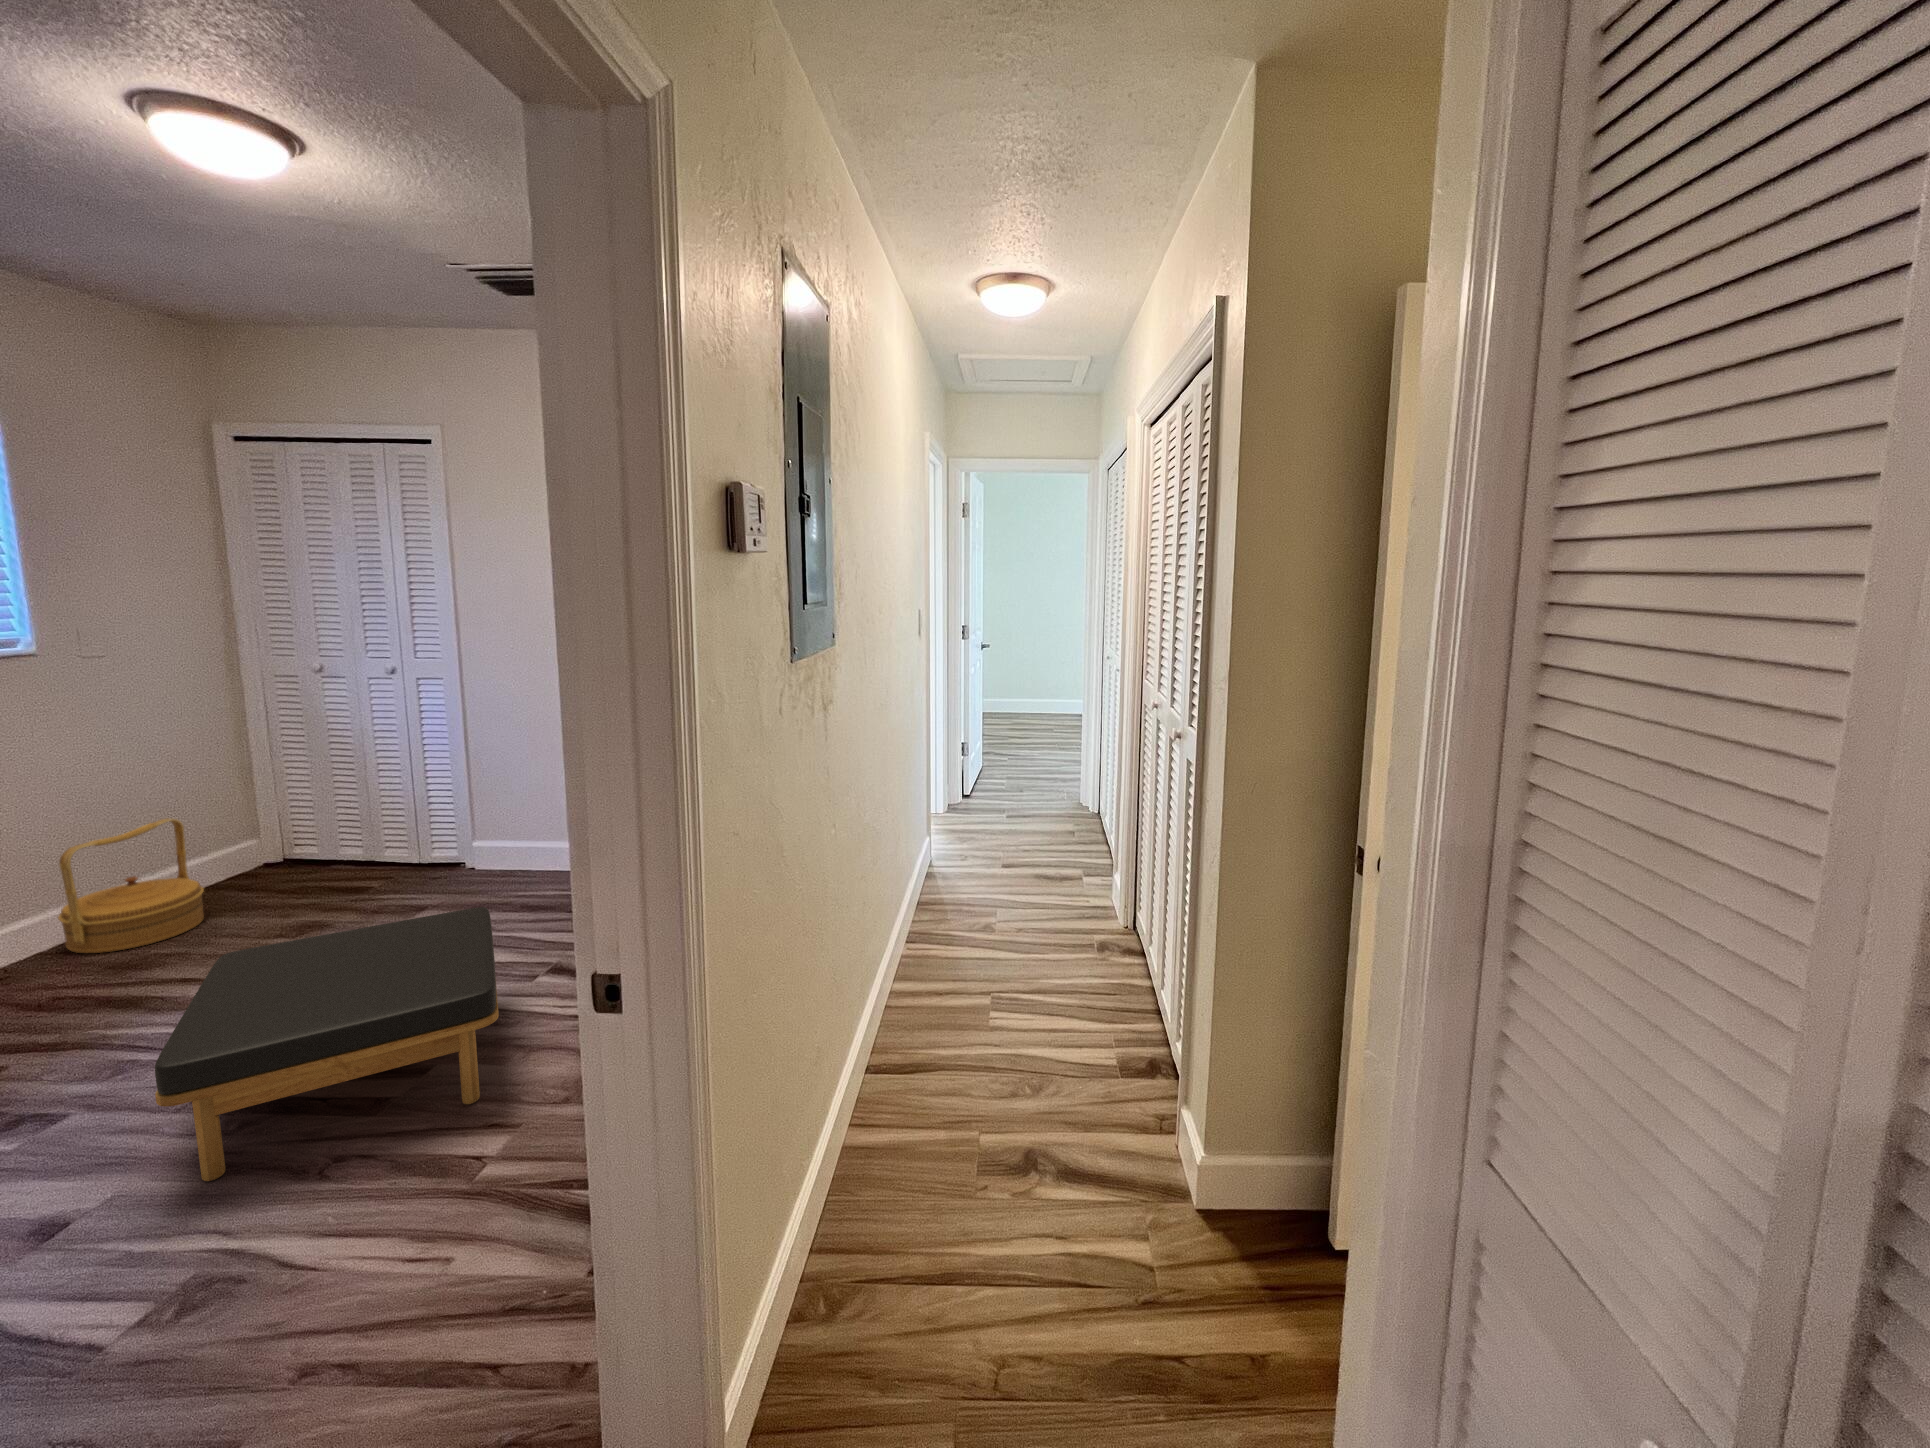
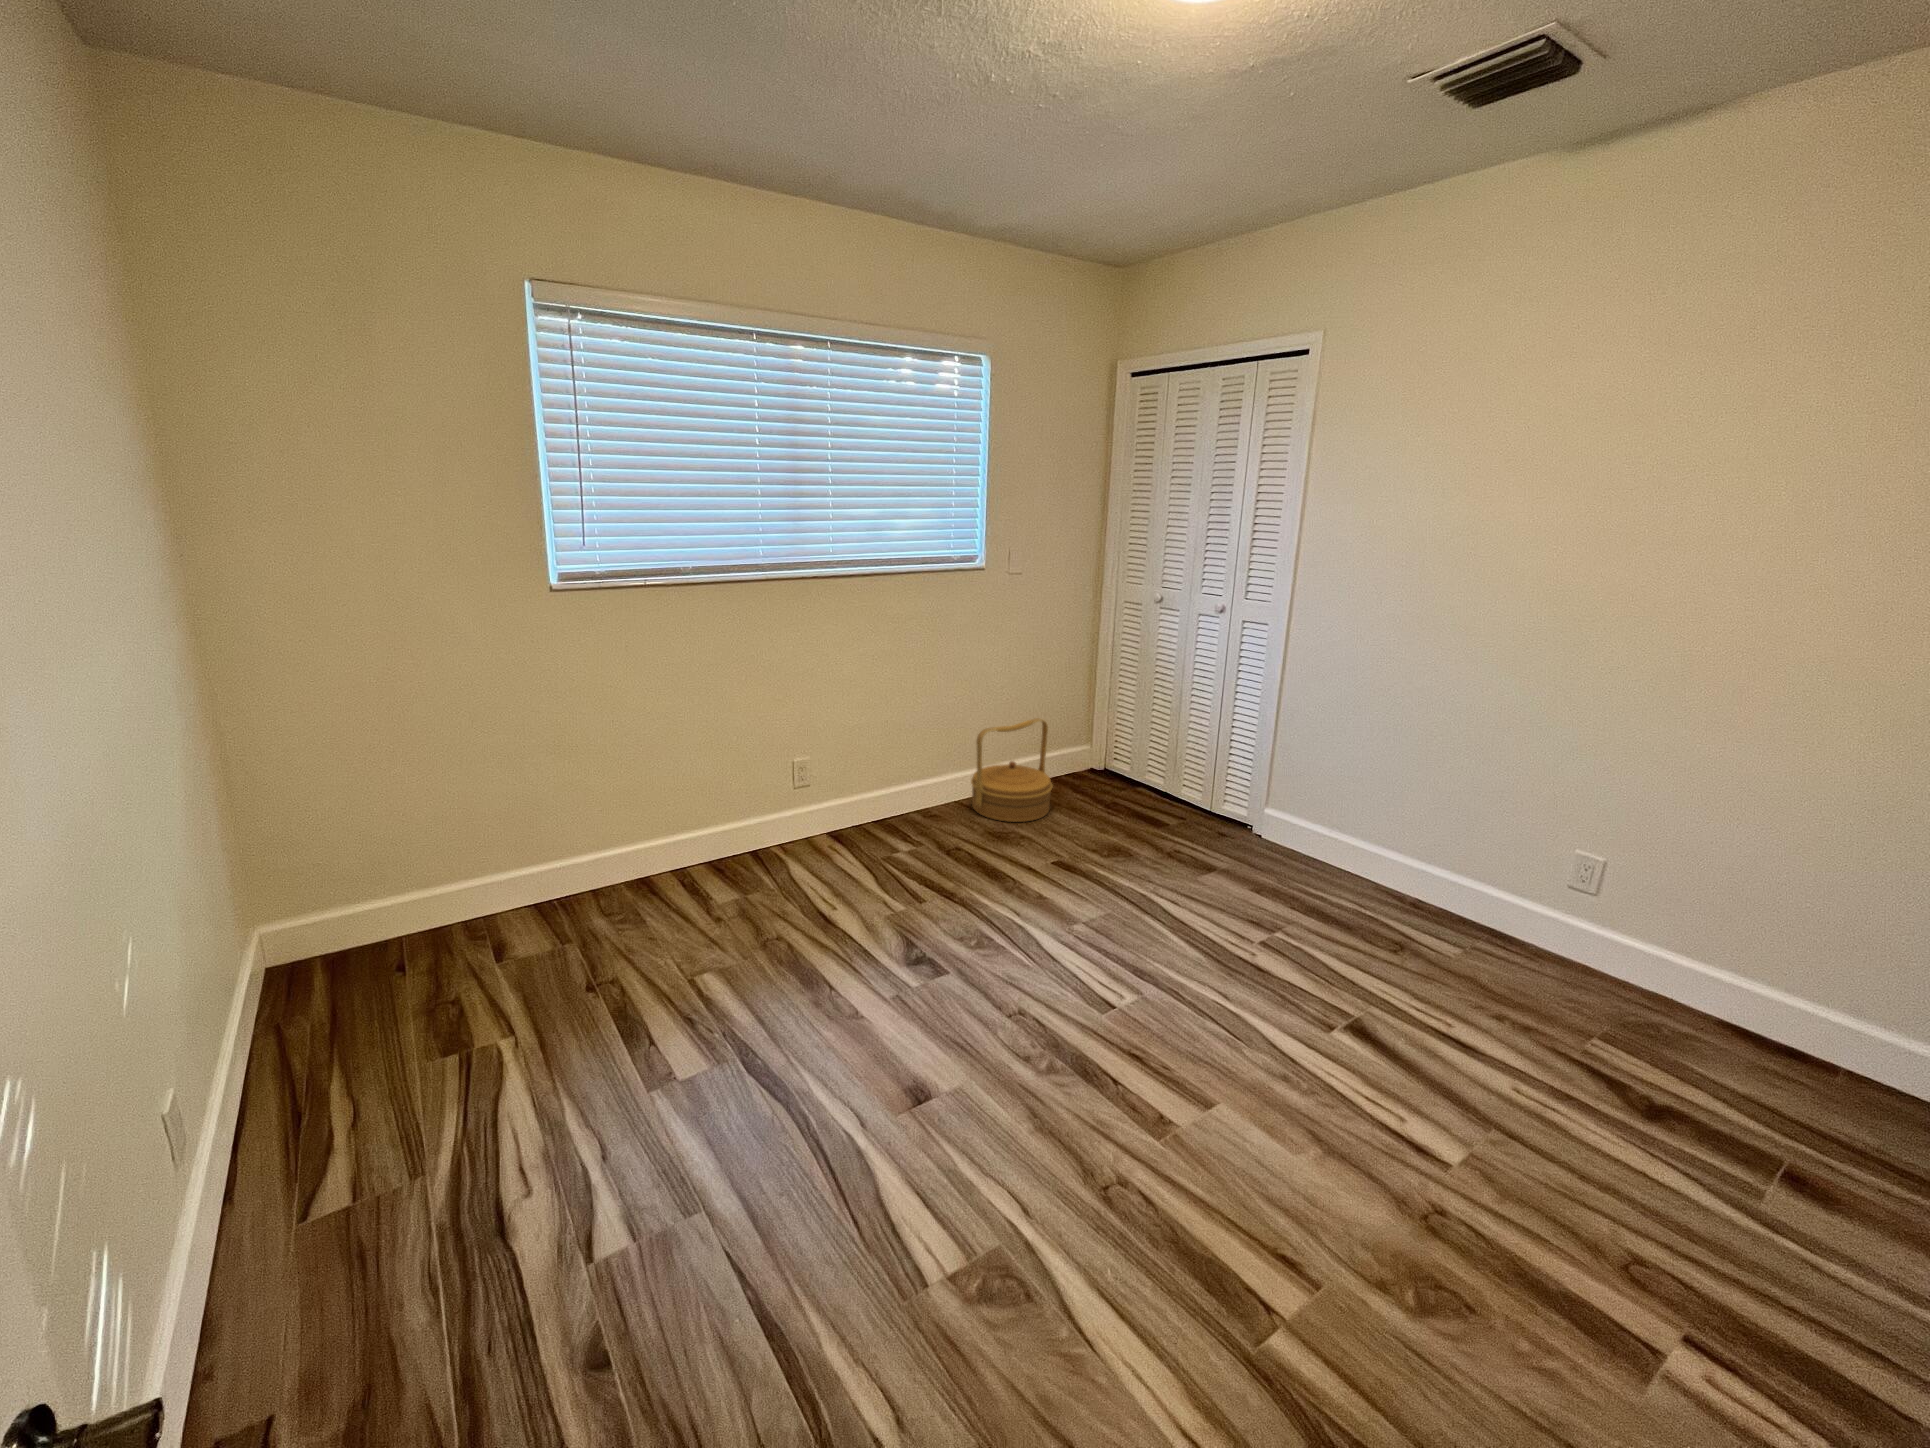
ottoman: present [155,907,499,1181] -> none [996,880,1315,1199]

